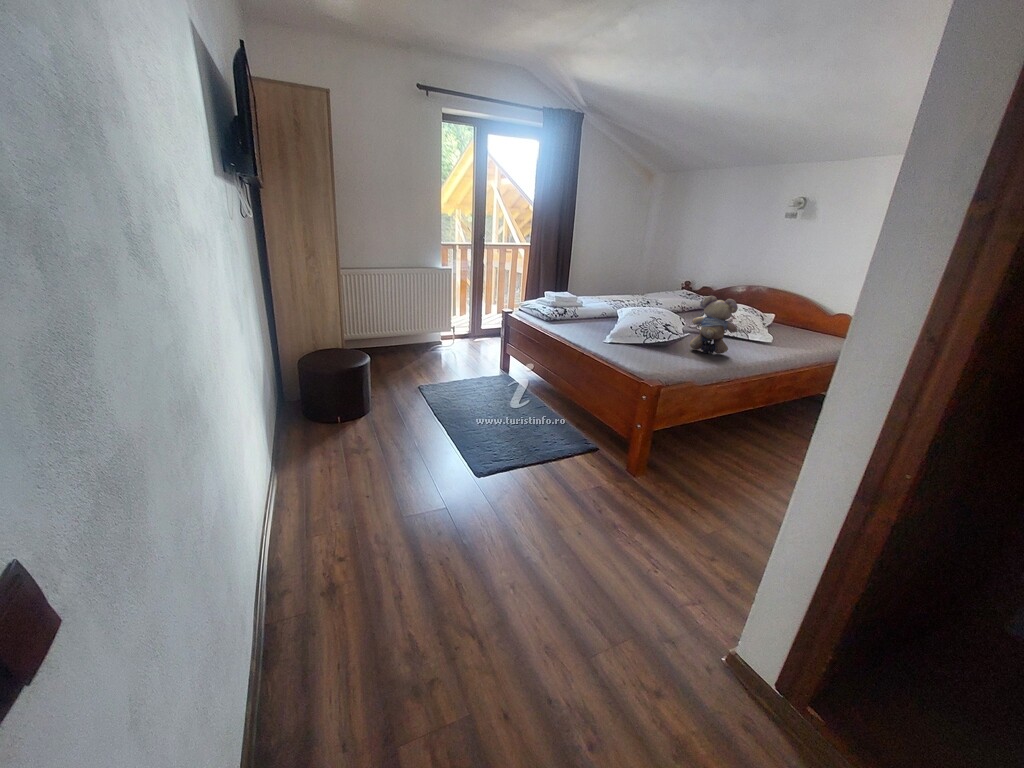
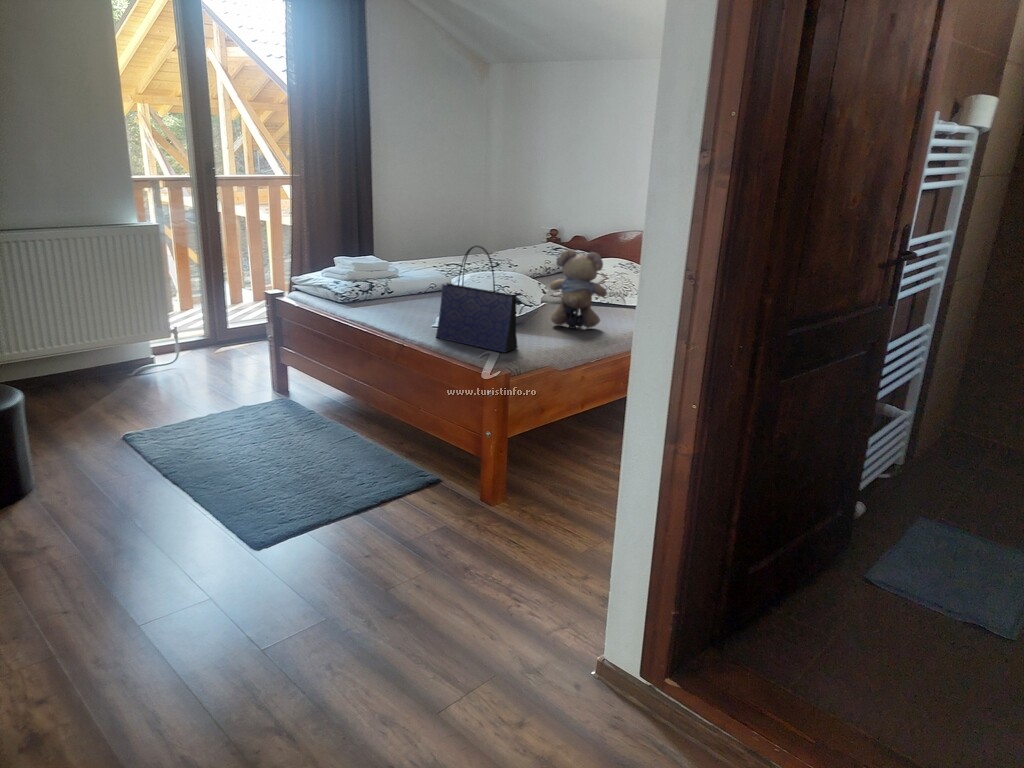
tote bag: none [606,288,673,368] -> present [436,246,521,353]

